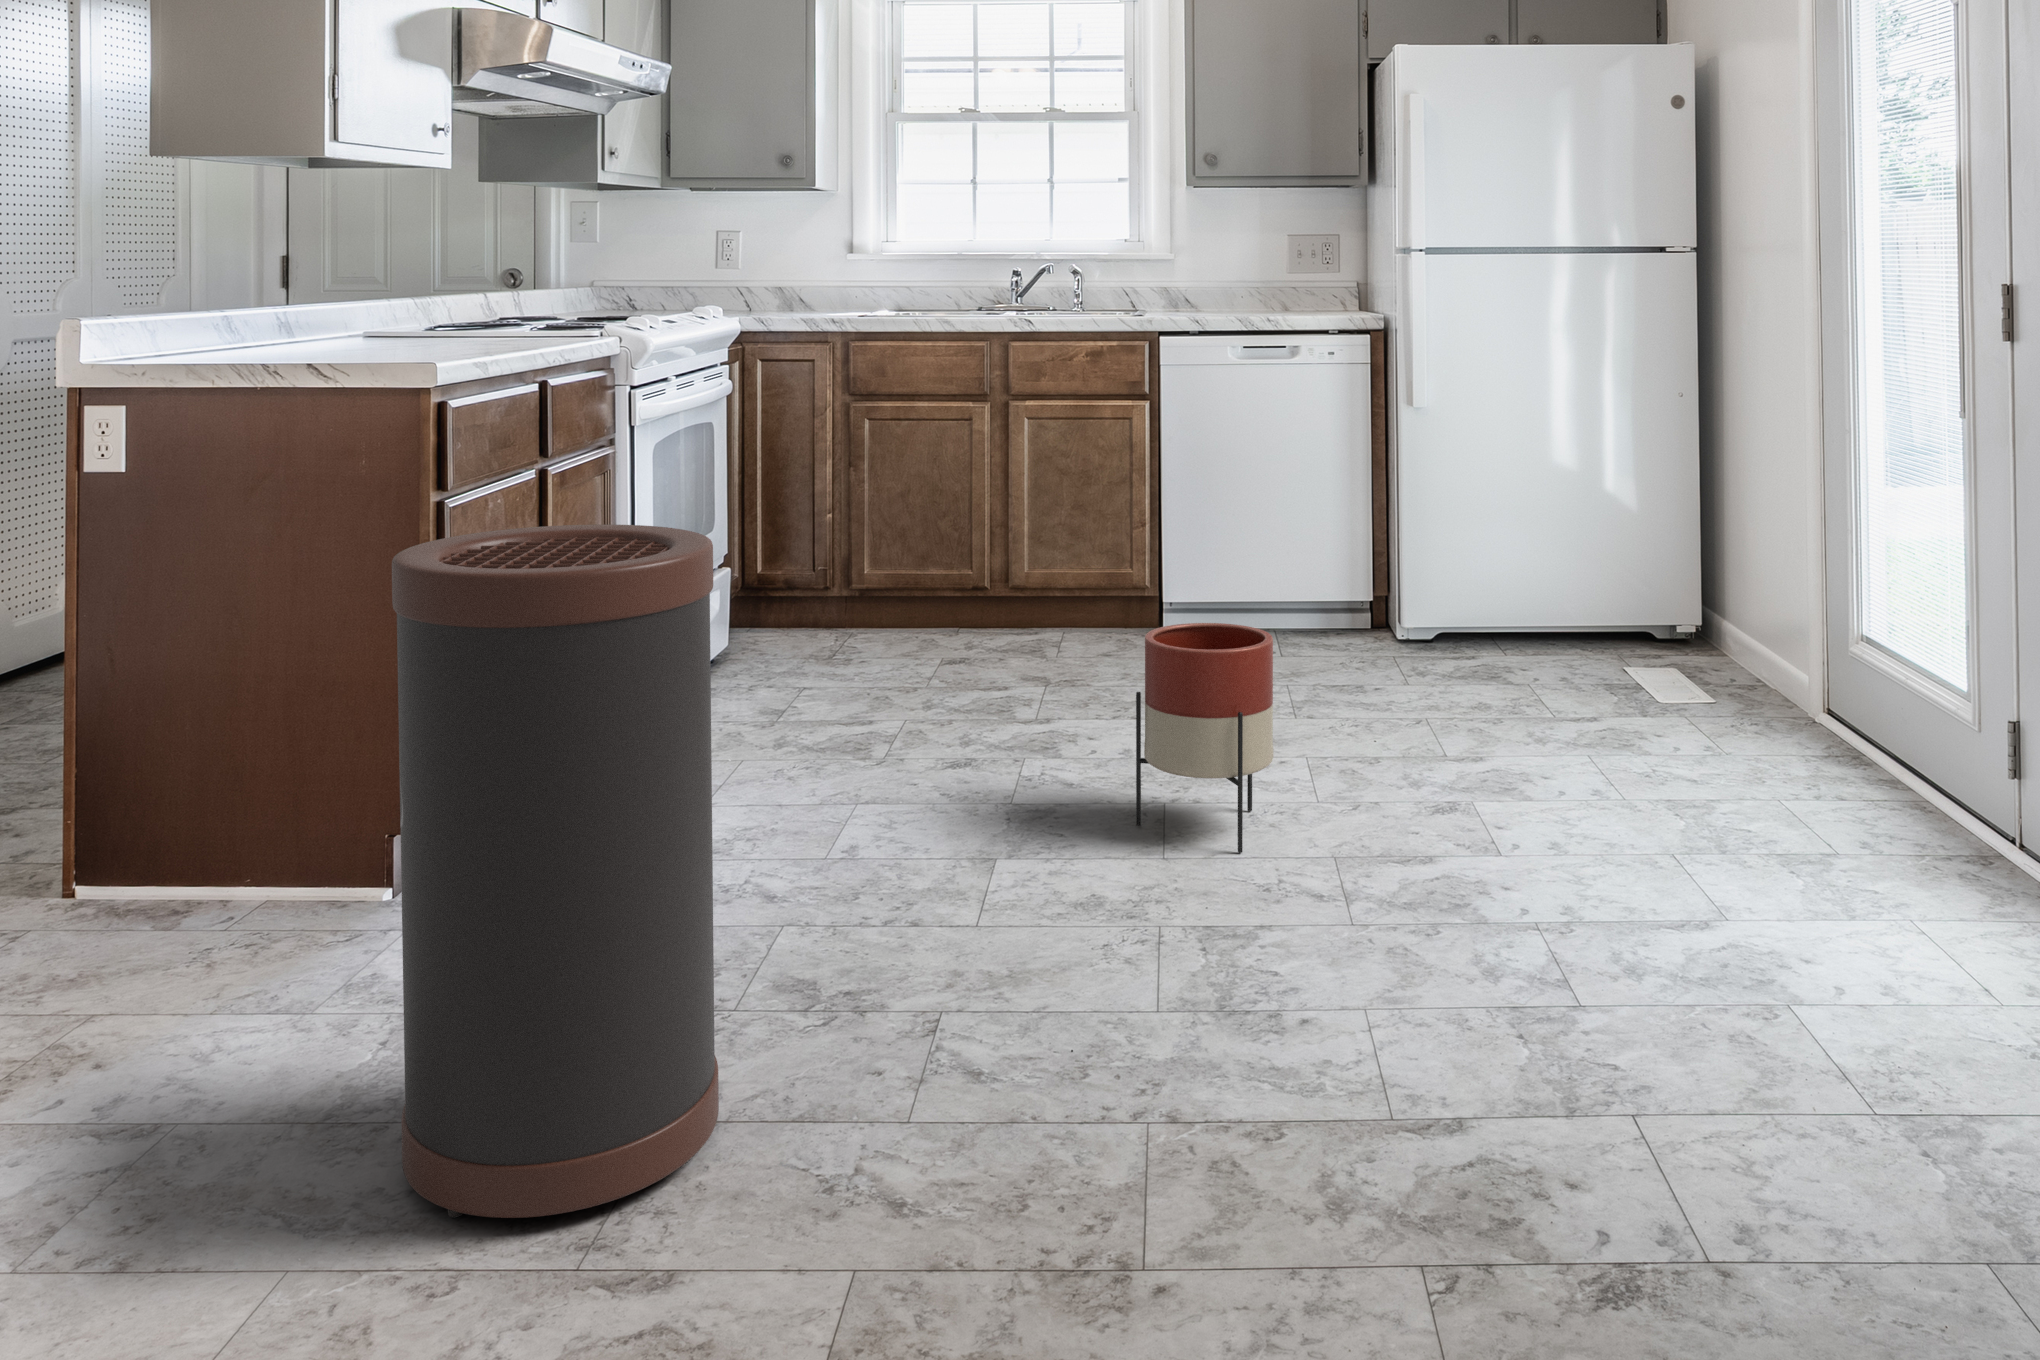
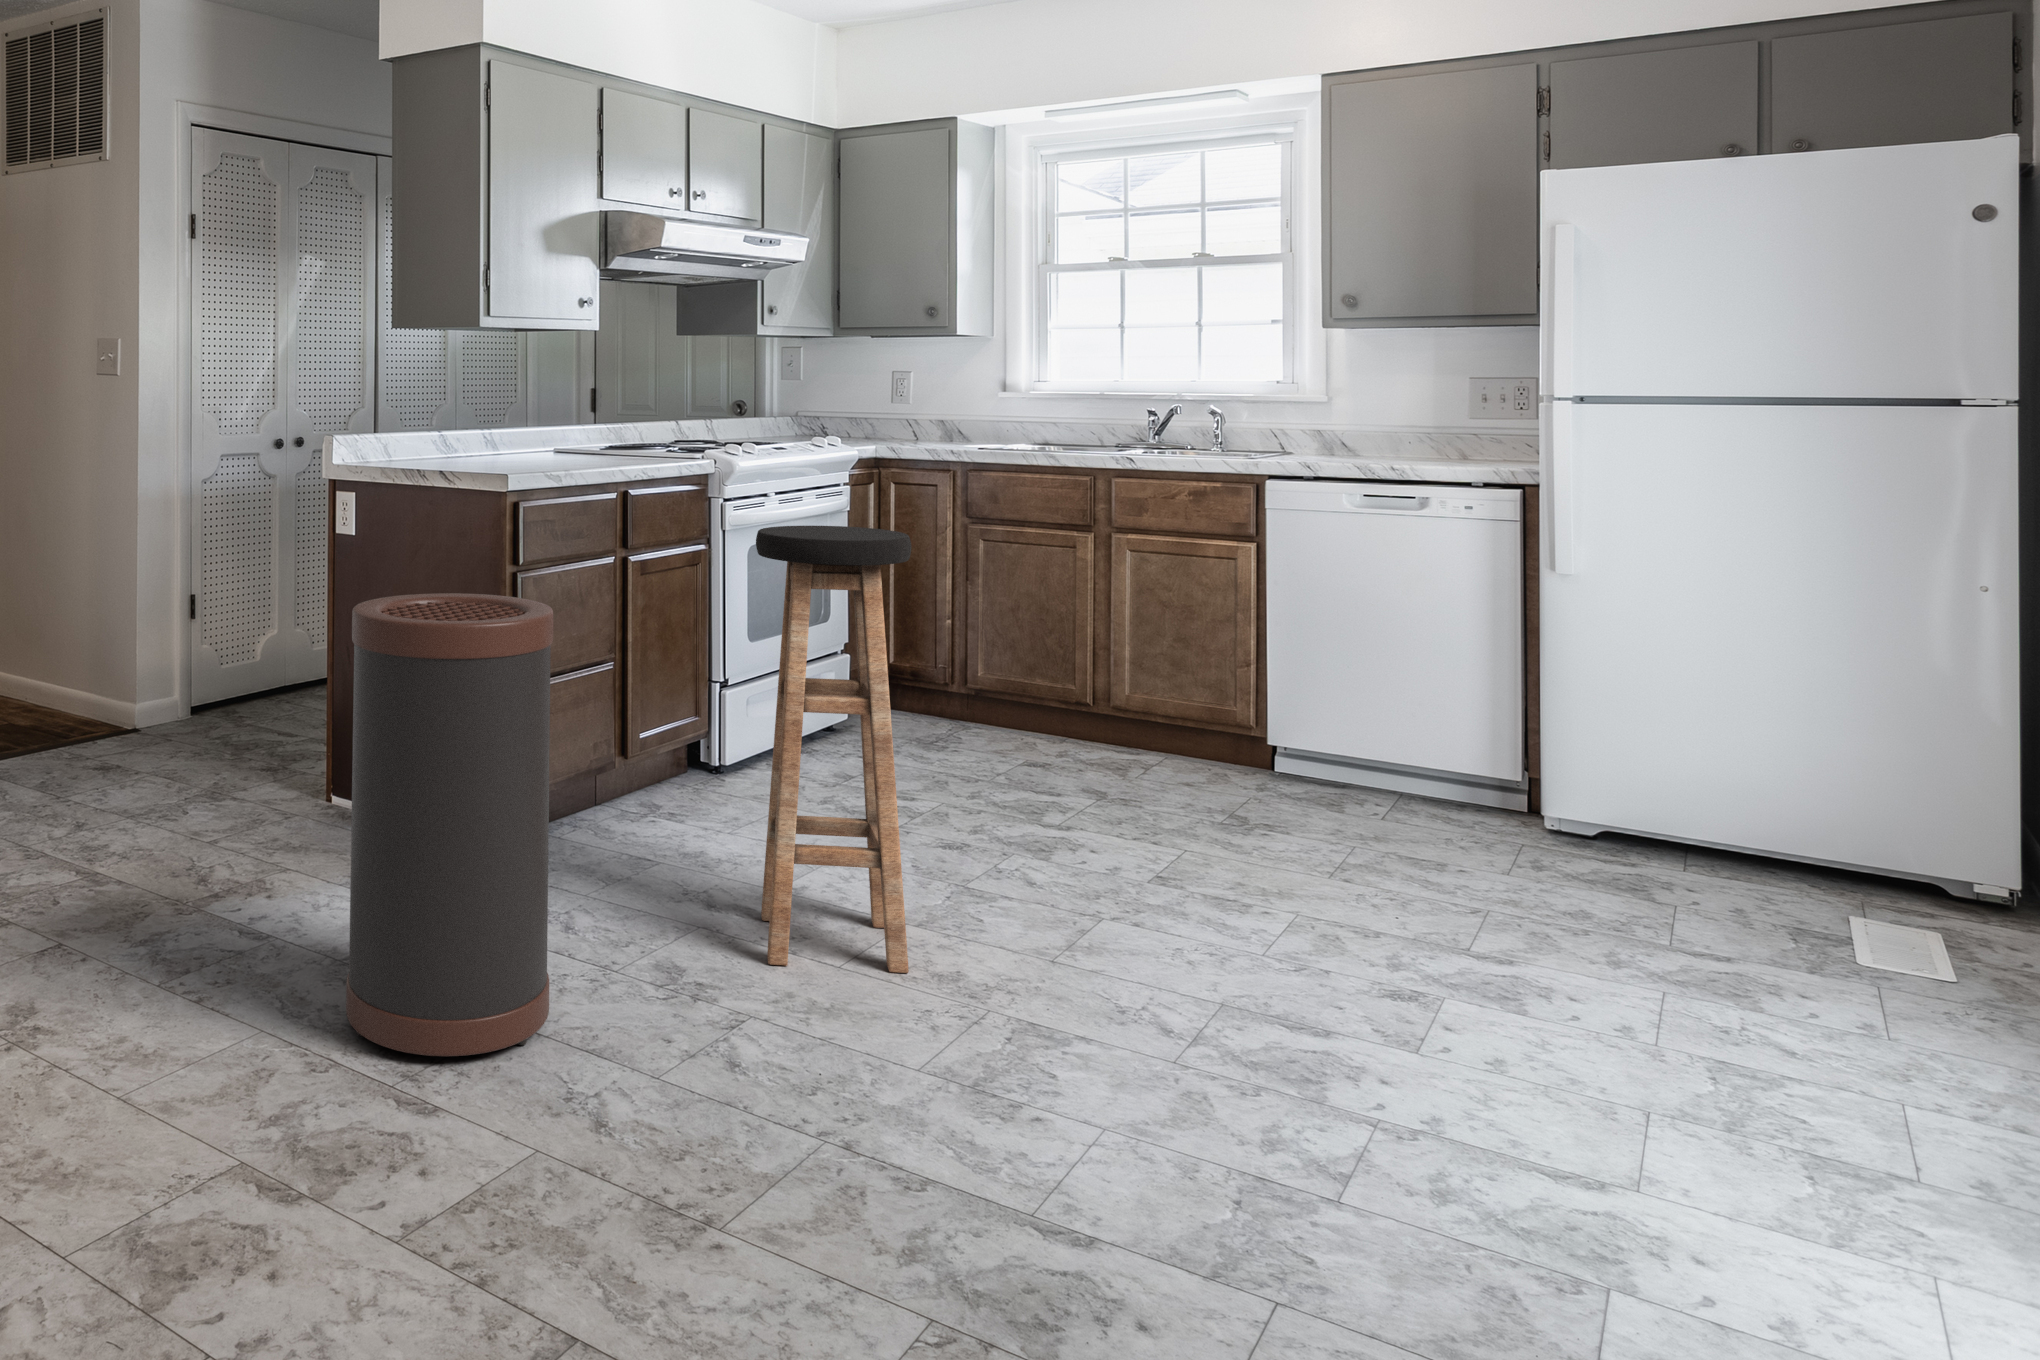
bar stool: none [837,401,1047,943] -> present [756,526,911,973]
planter: present [1136,623,1273,853] -> none [1055,752,1188,979]

